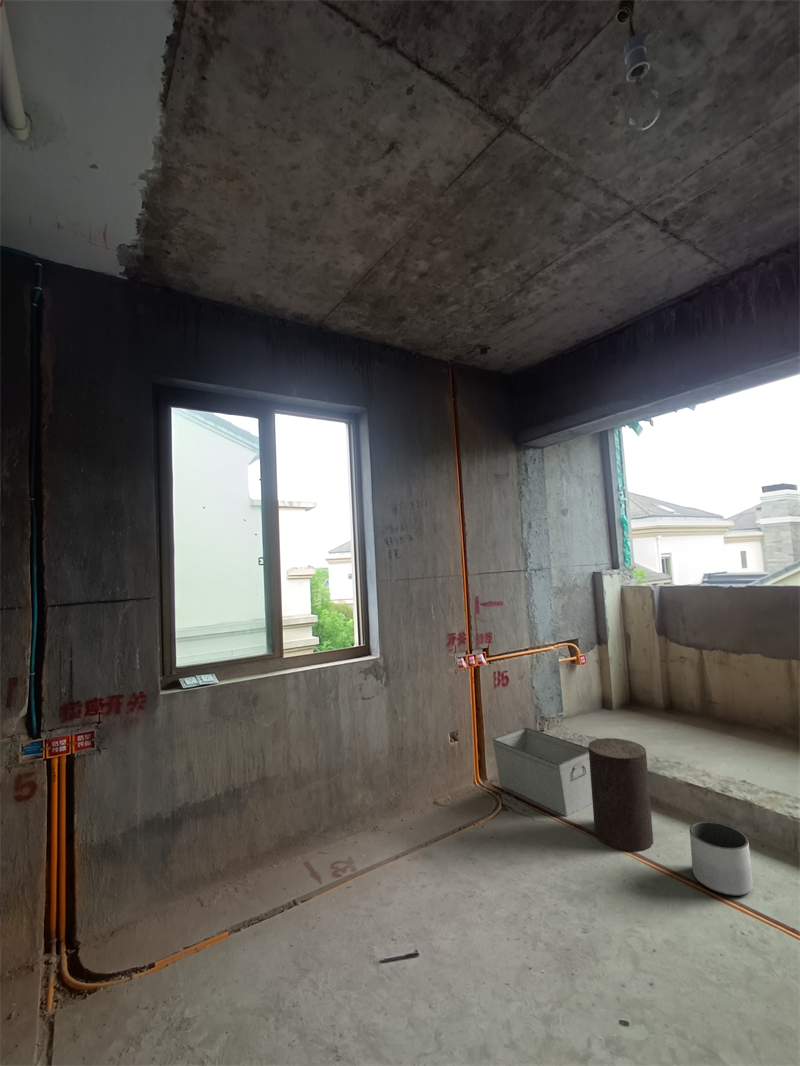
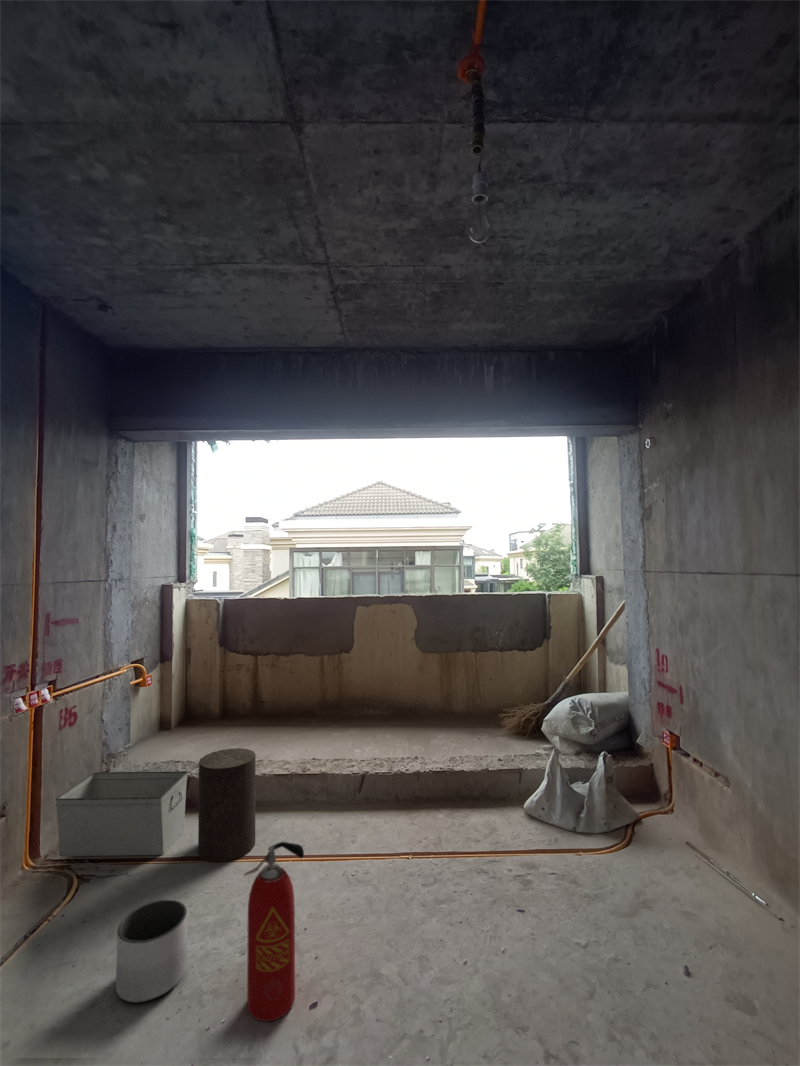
planter: present [690,822,753,896] -> present [116,900,187,1003]
fire extinguisher: none [554,842,623,1019] -> present [244,842,304,1021]

